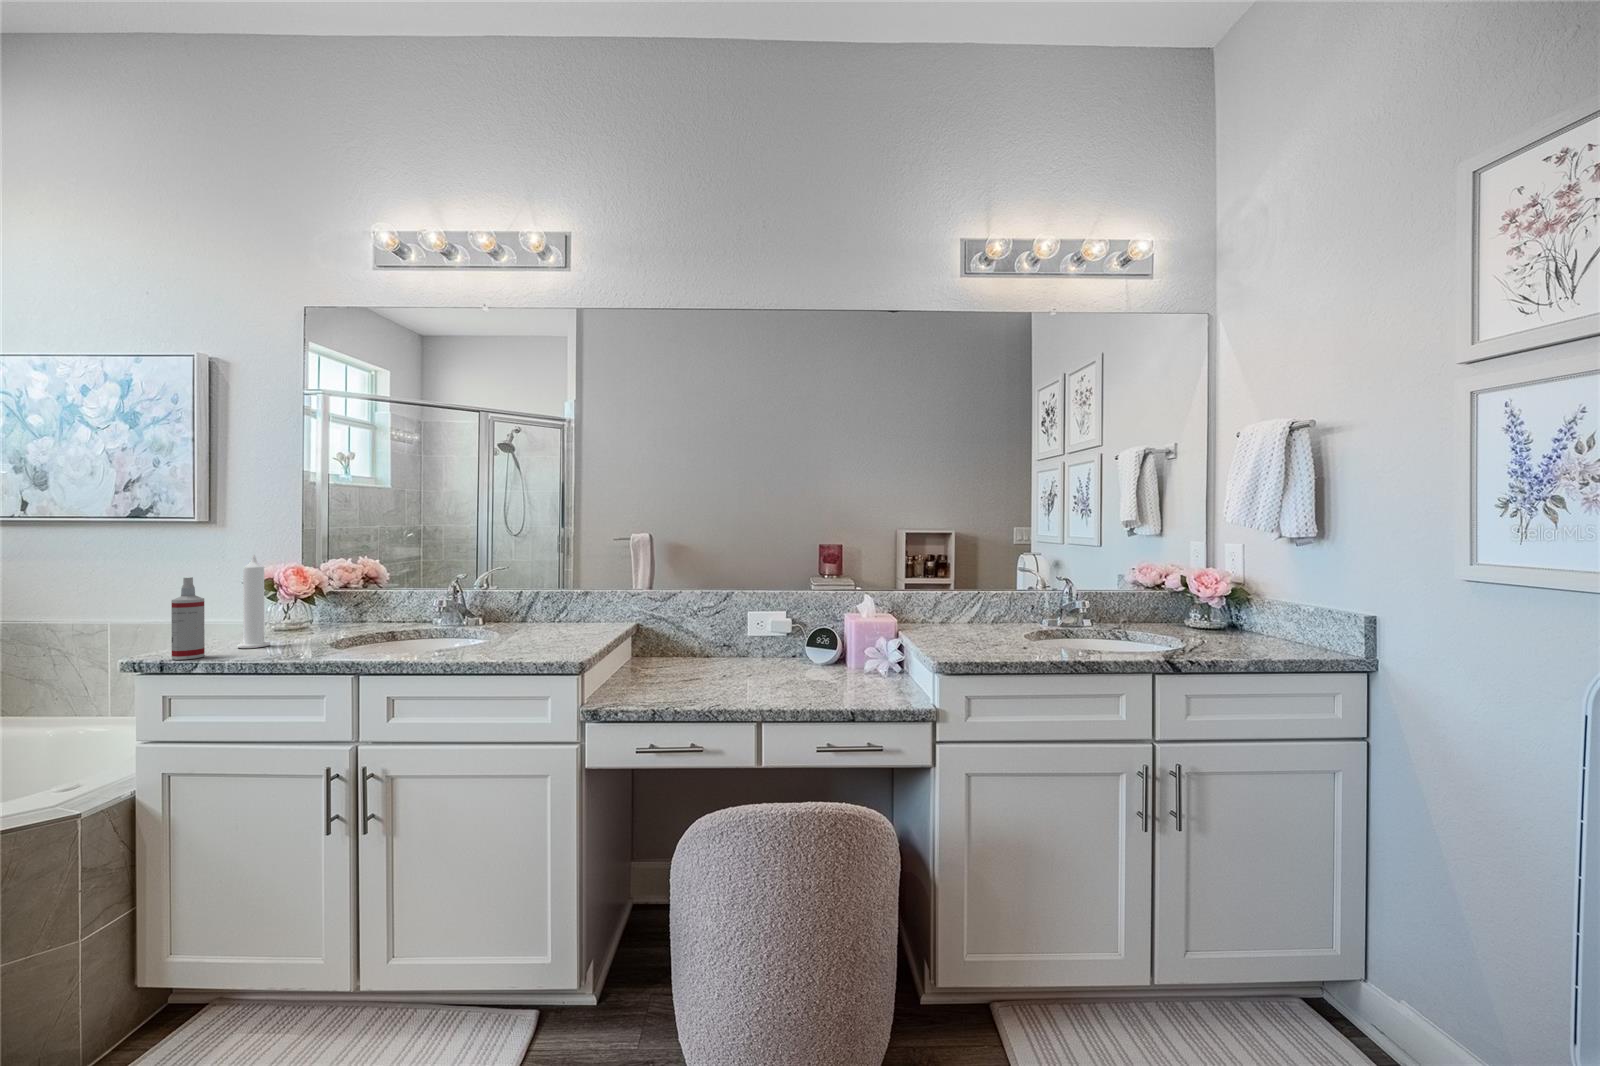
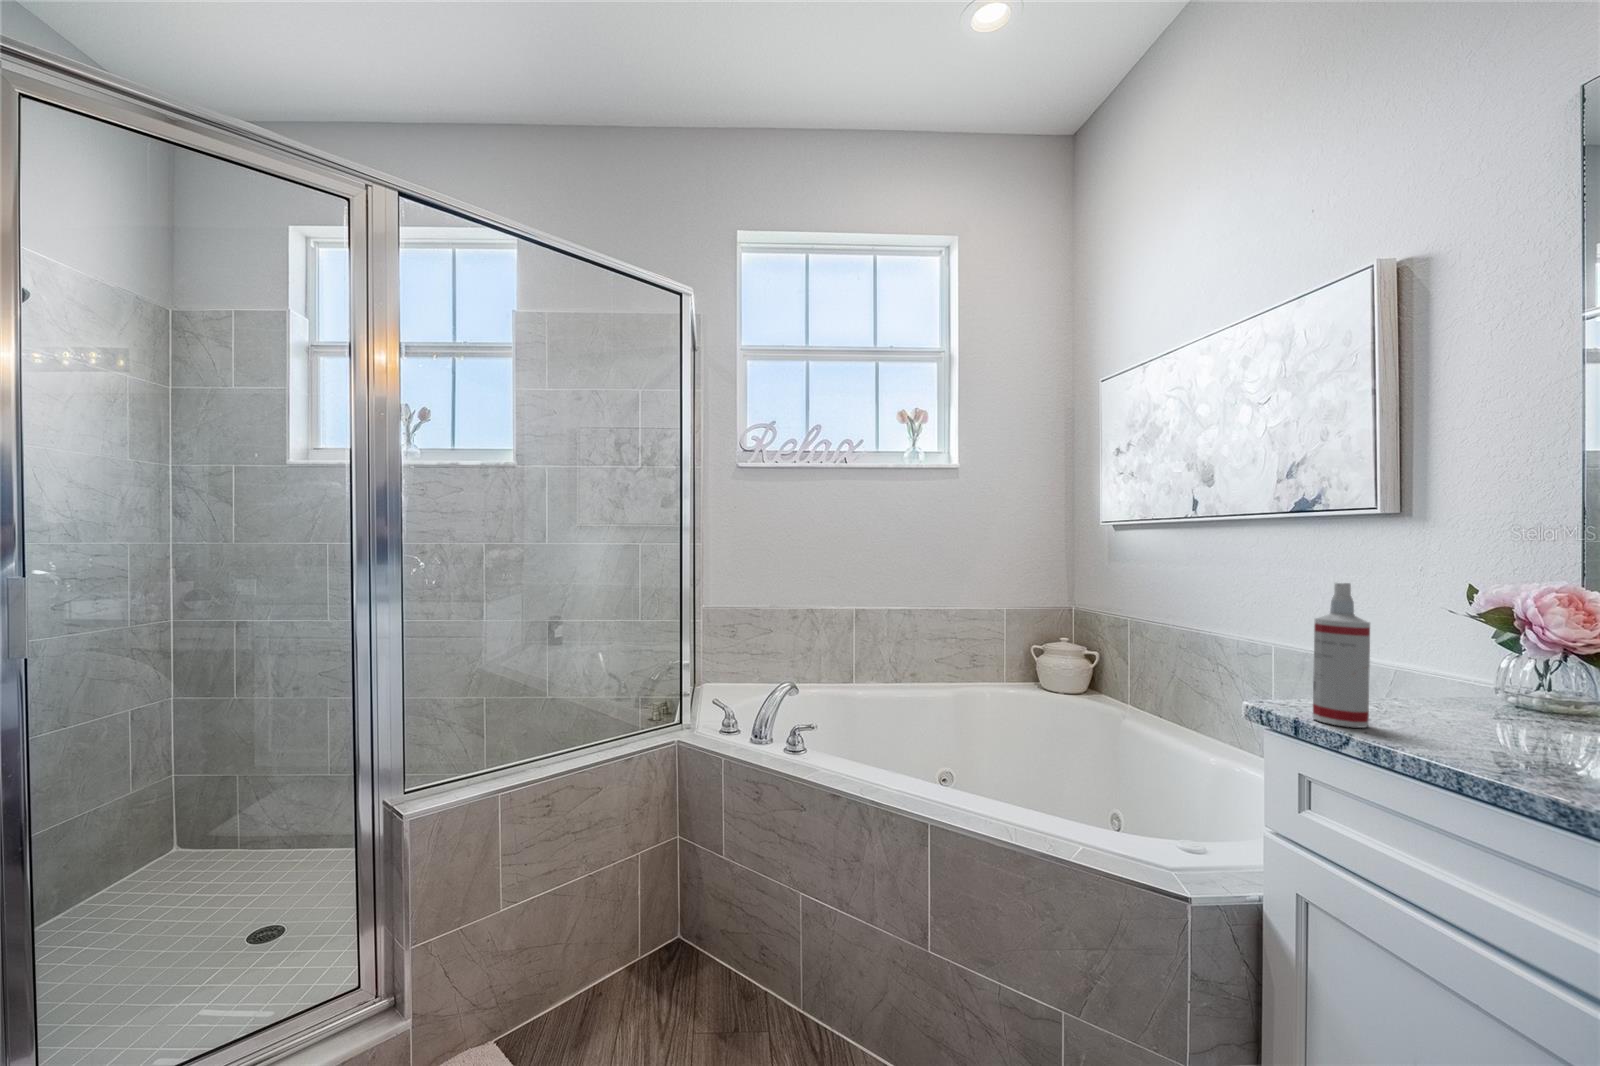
candle: present [237,555,270,648] -> none [1433,552,1505,736]

